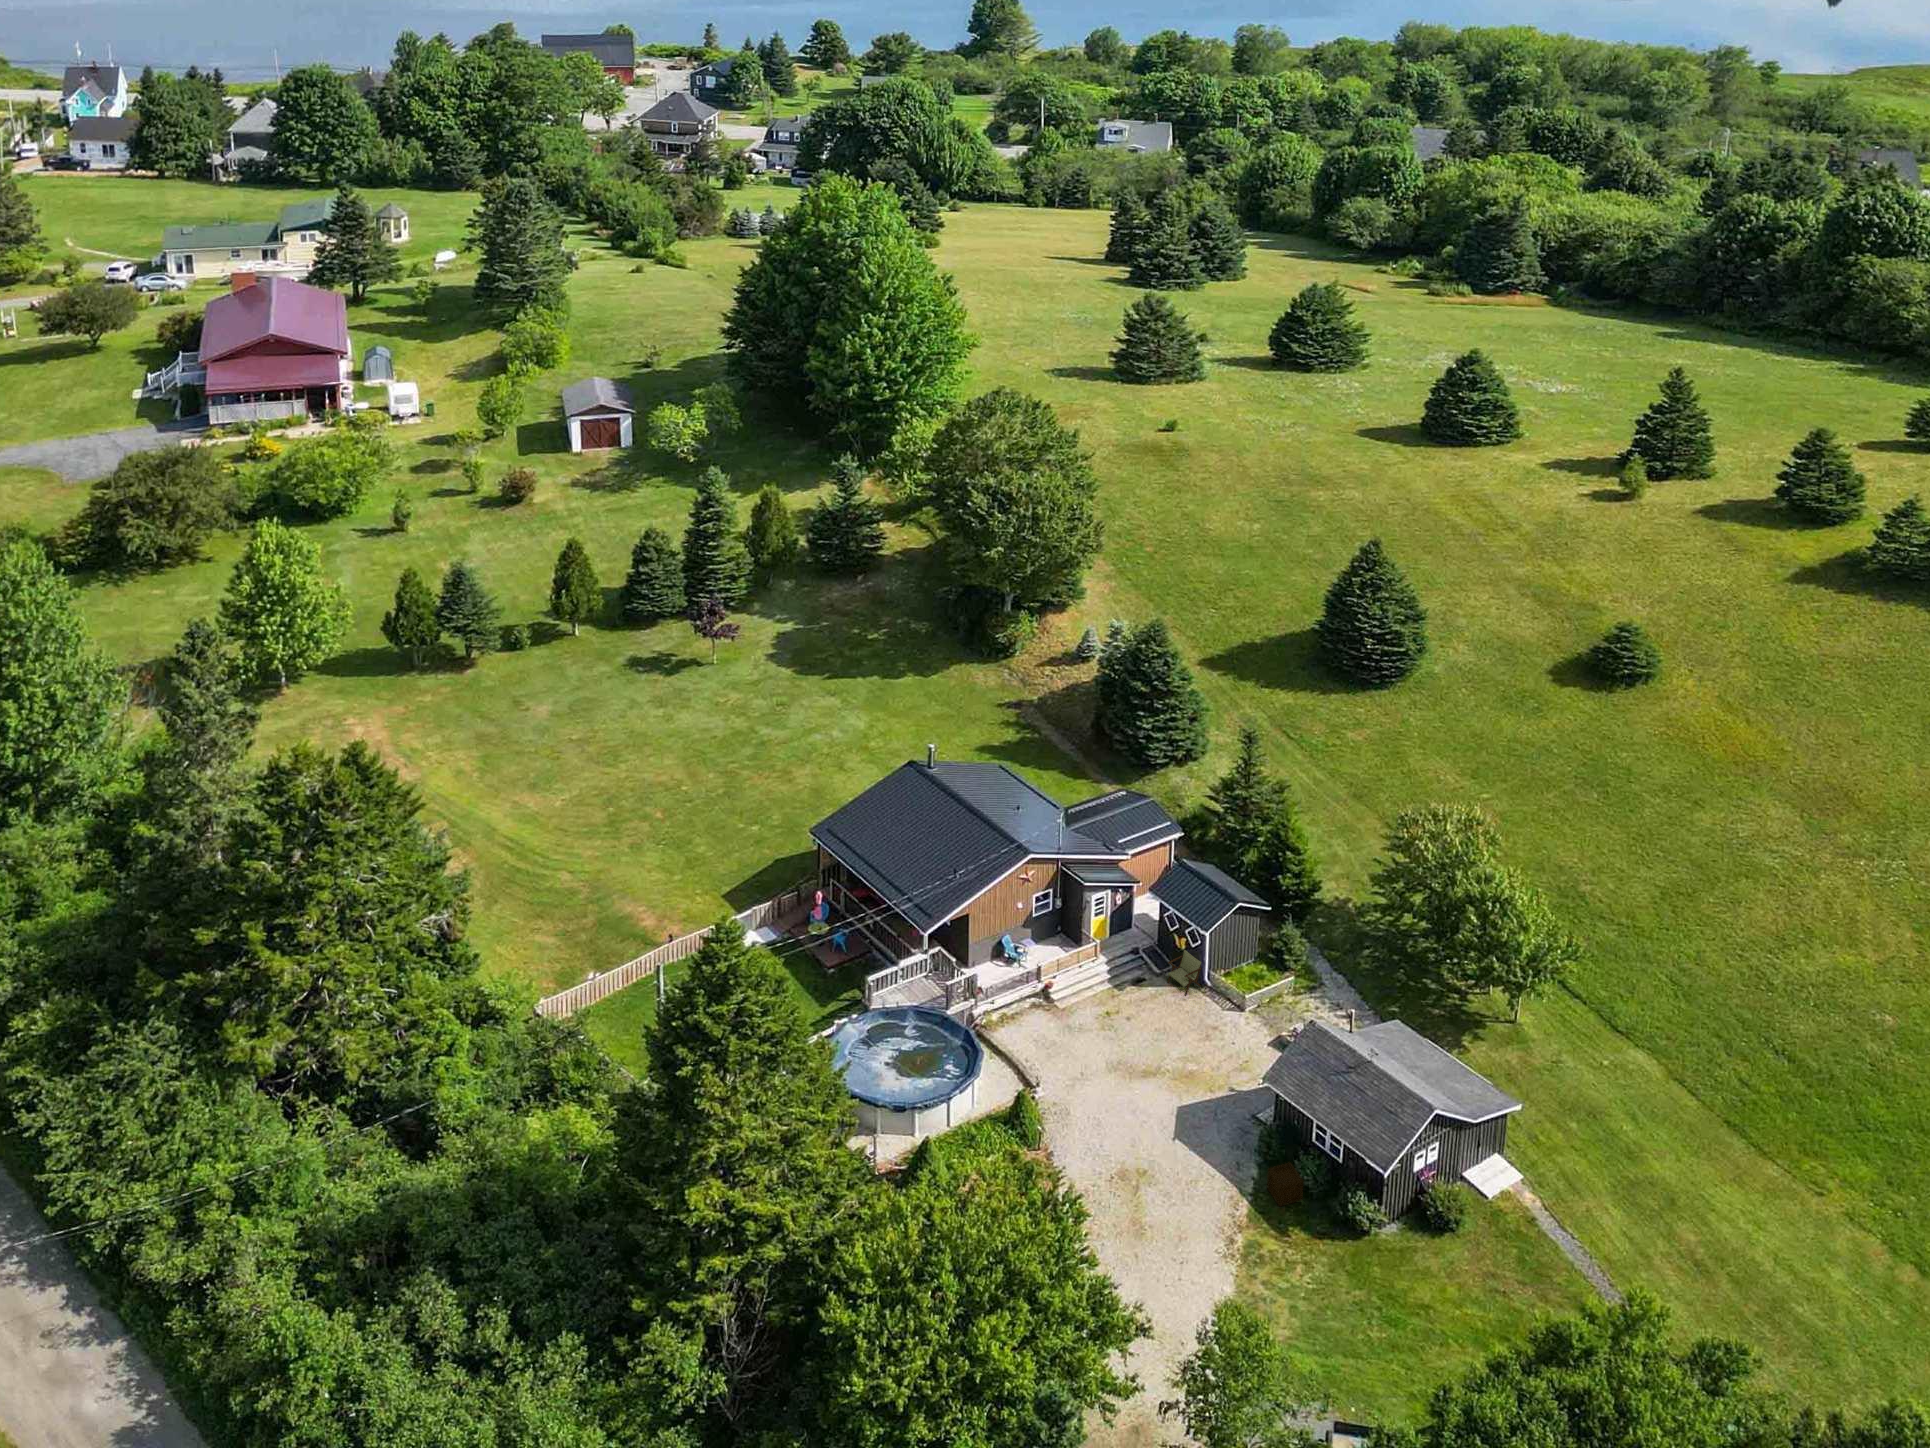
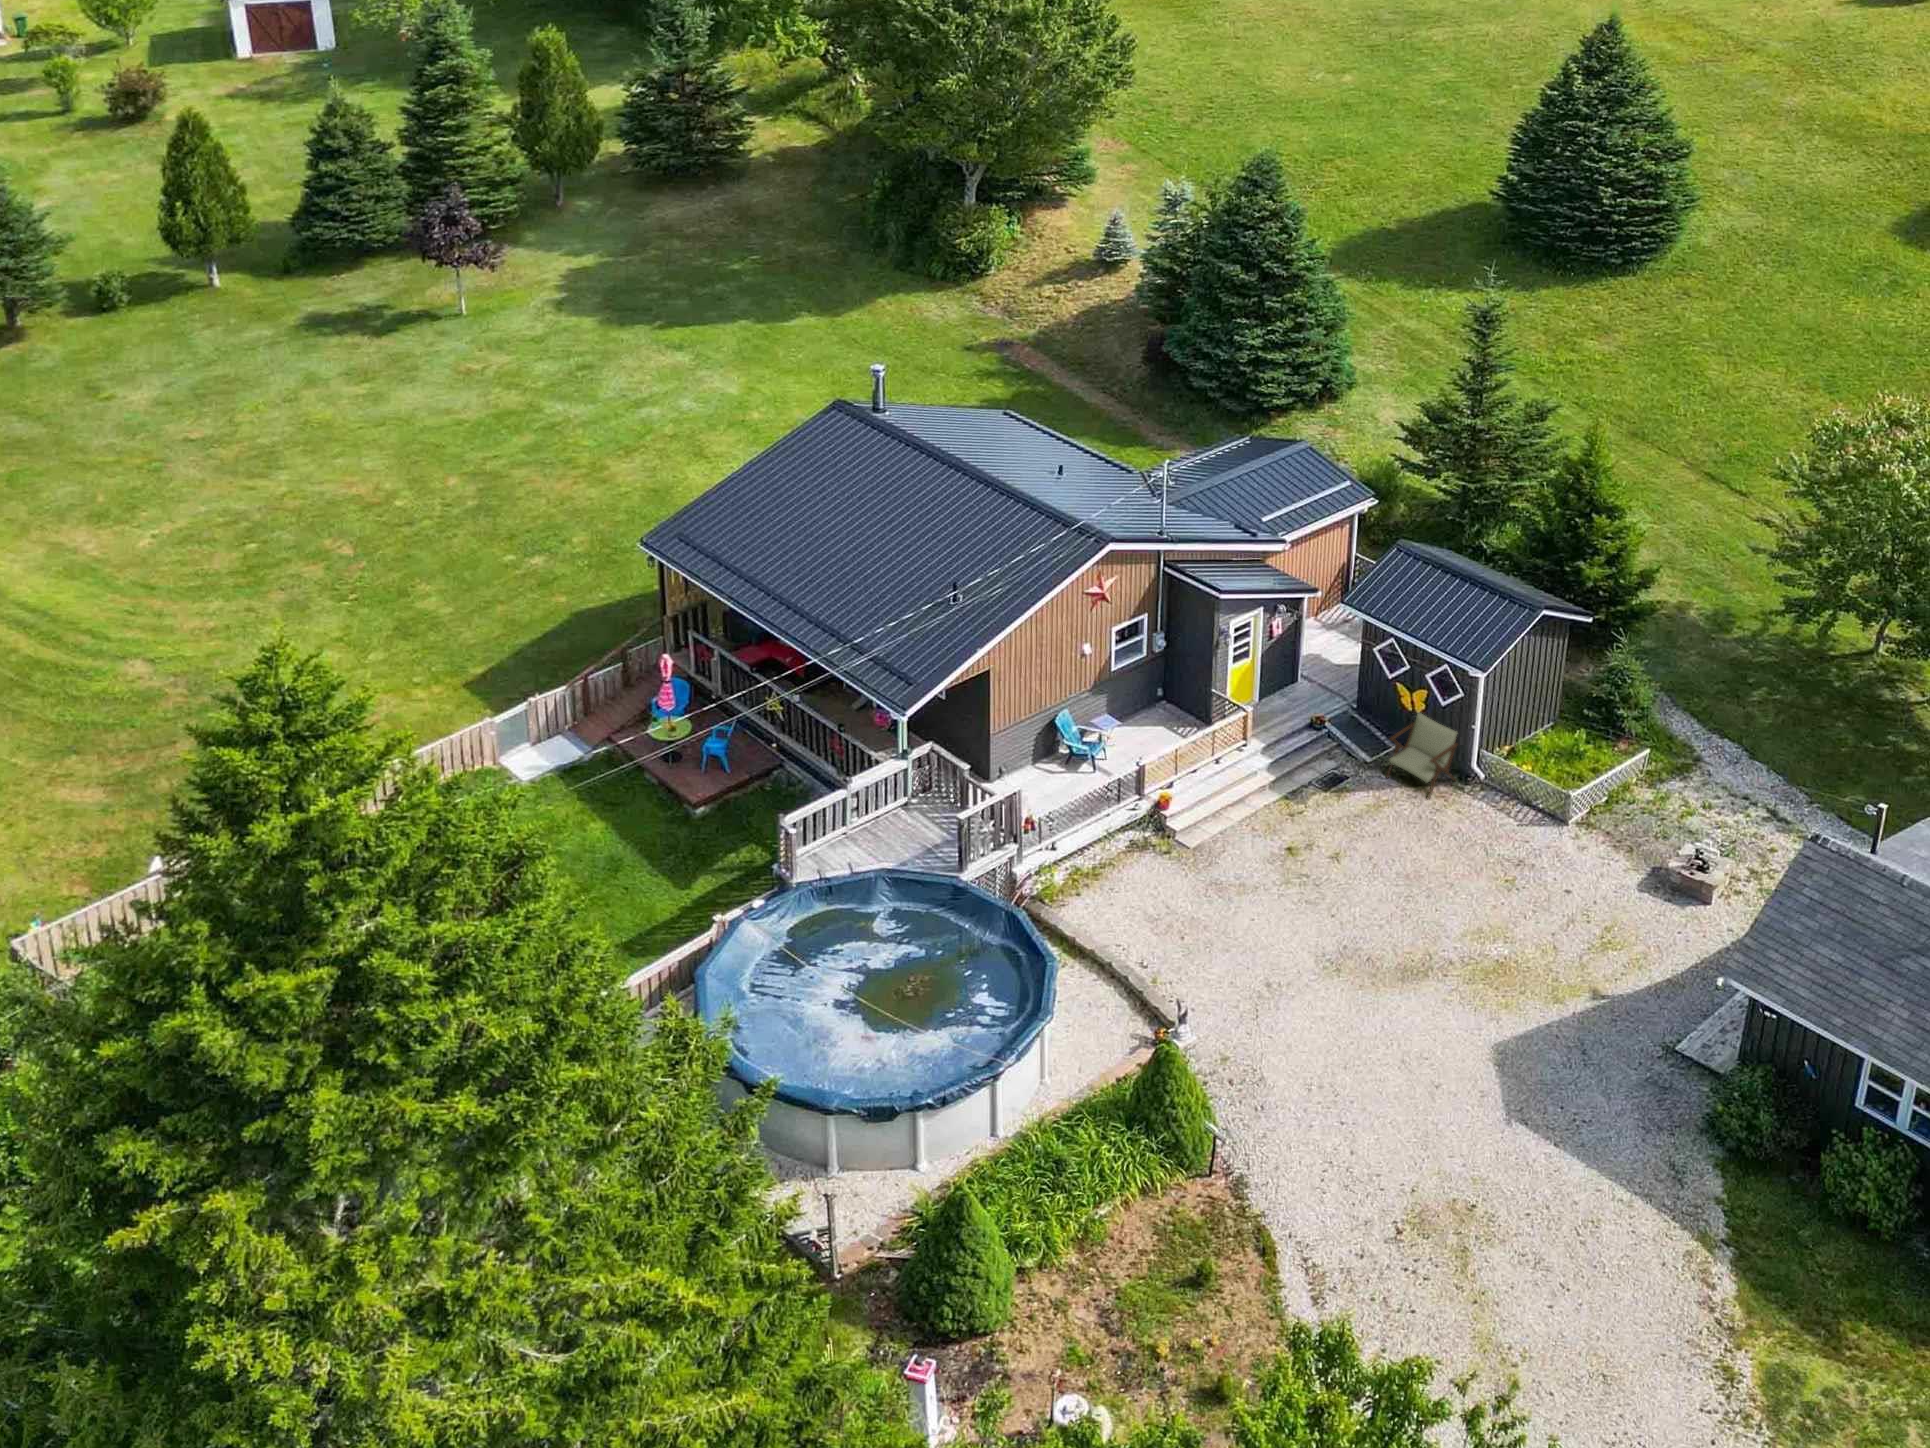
wooden crate: present [1267,1163,1303,1206] -> none [1766,1147,1870,1256]

